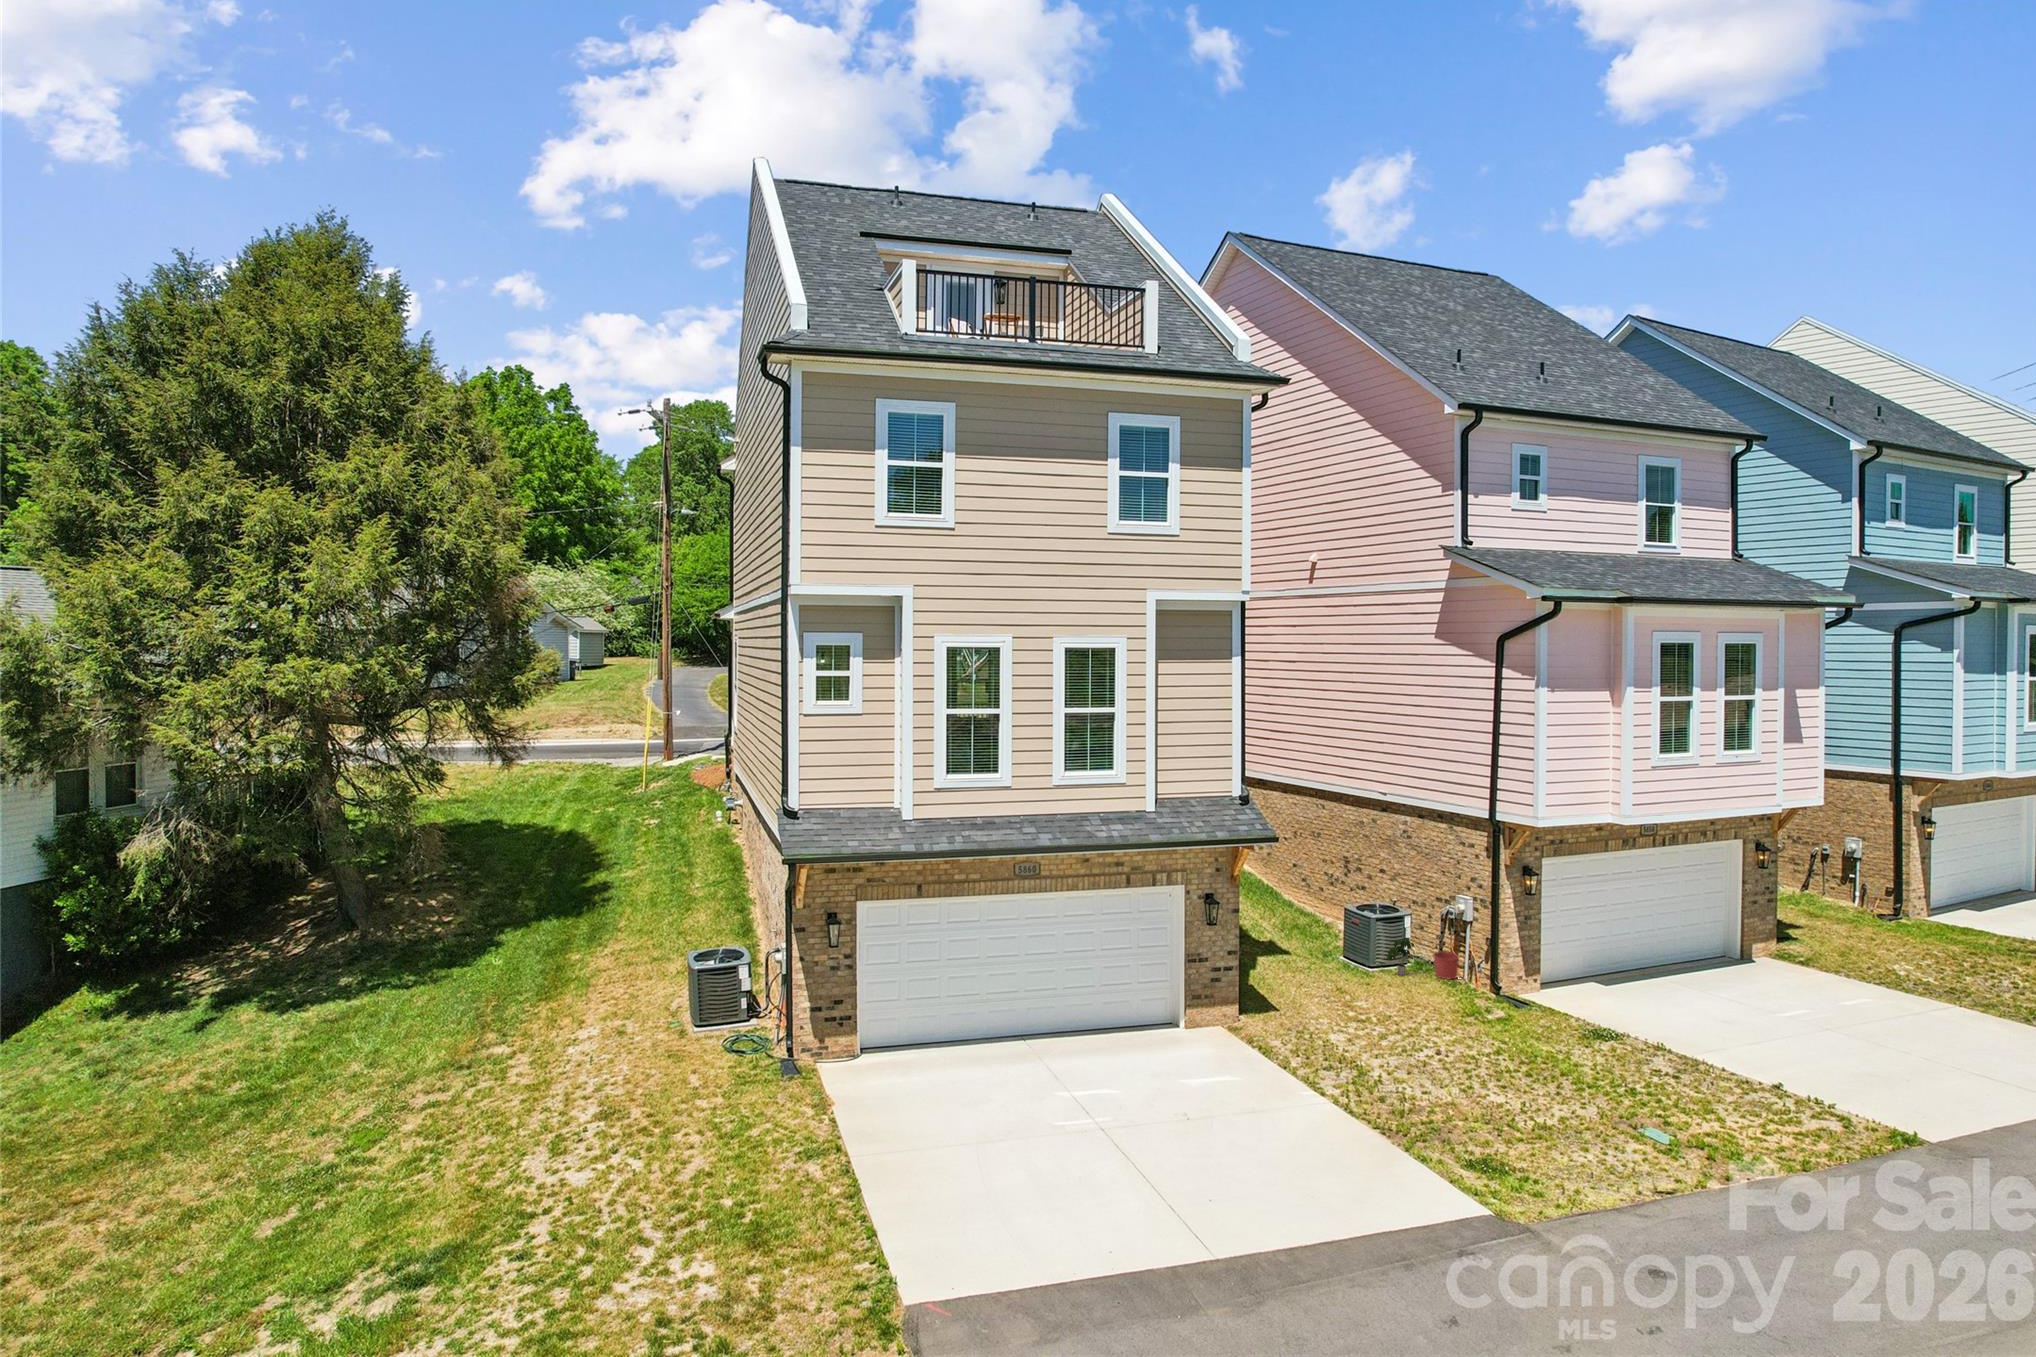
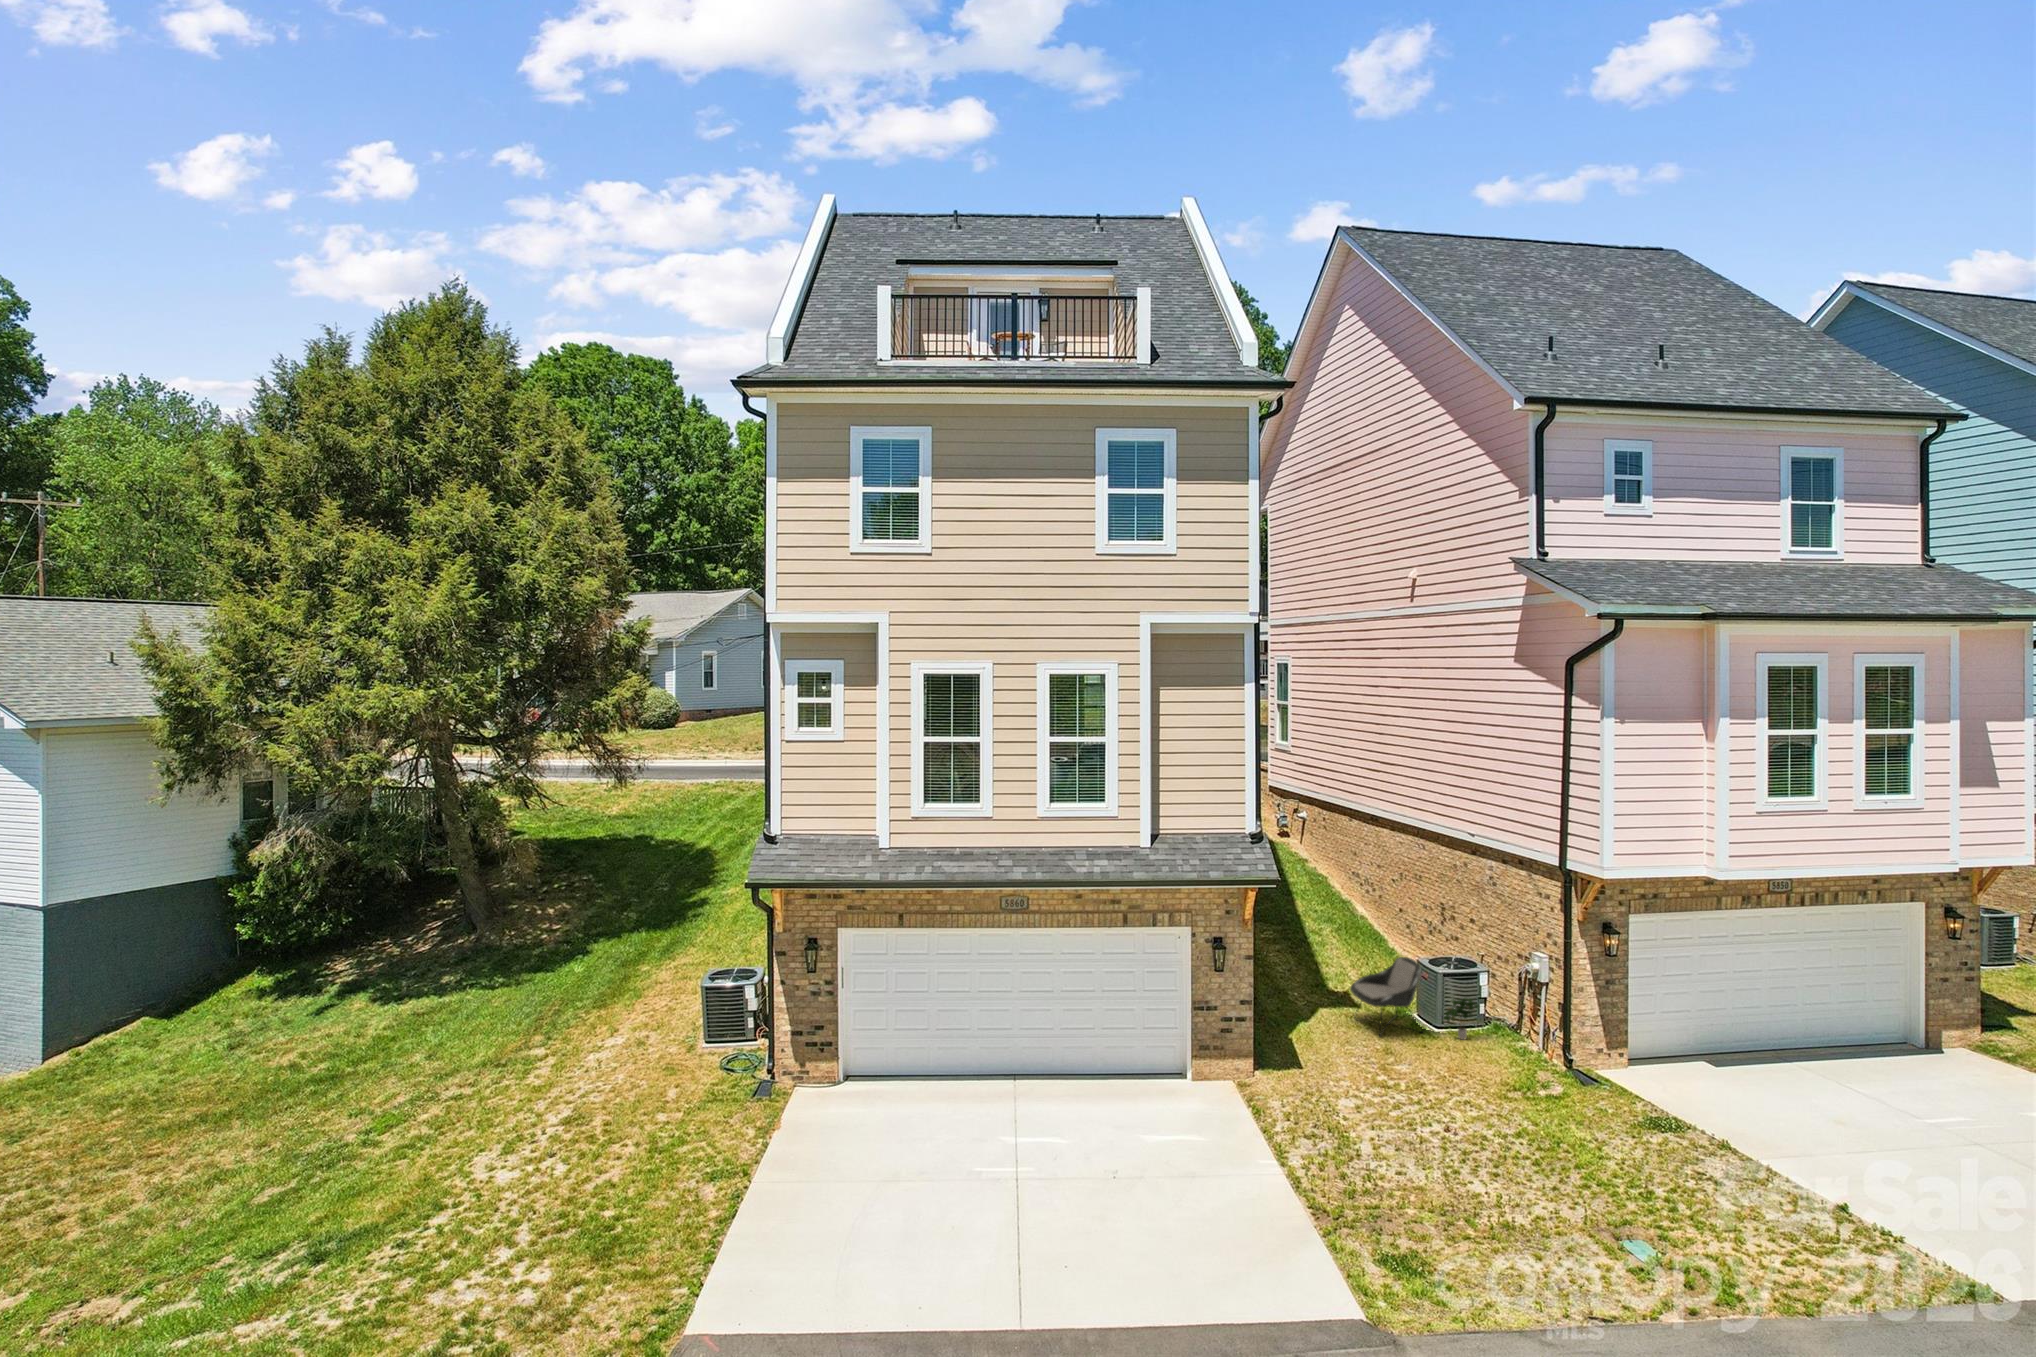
lounge chair: none [1301,905,1369,978] -> present [1350,957,1423,1036]
bucket: present [1433,951,1459,979] -> none [1499,1015,1532,1048]

